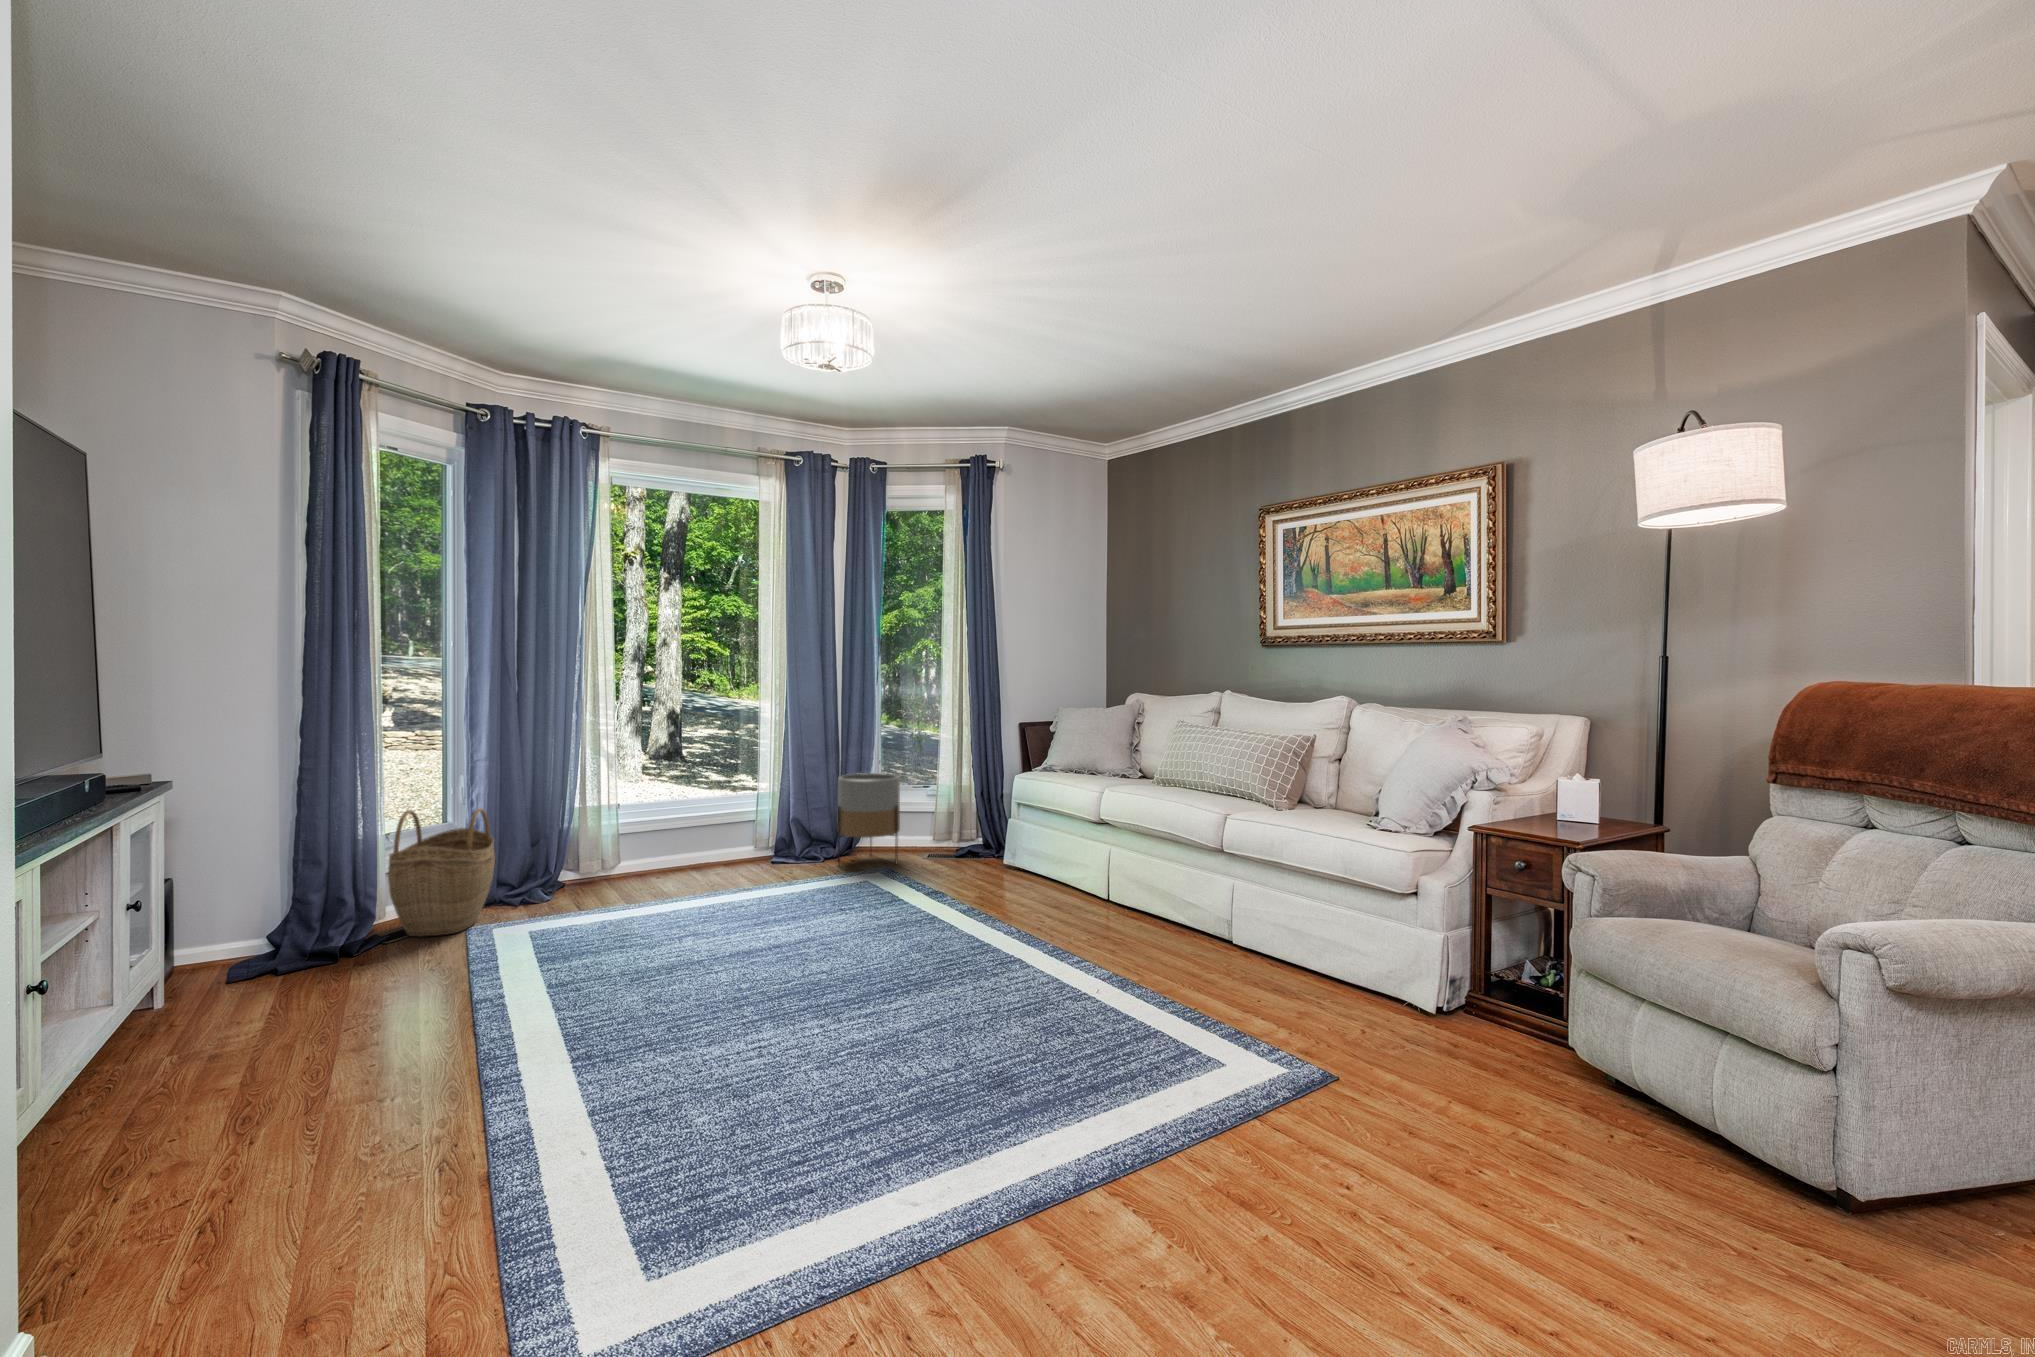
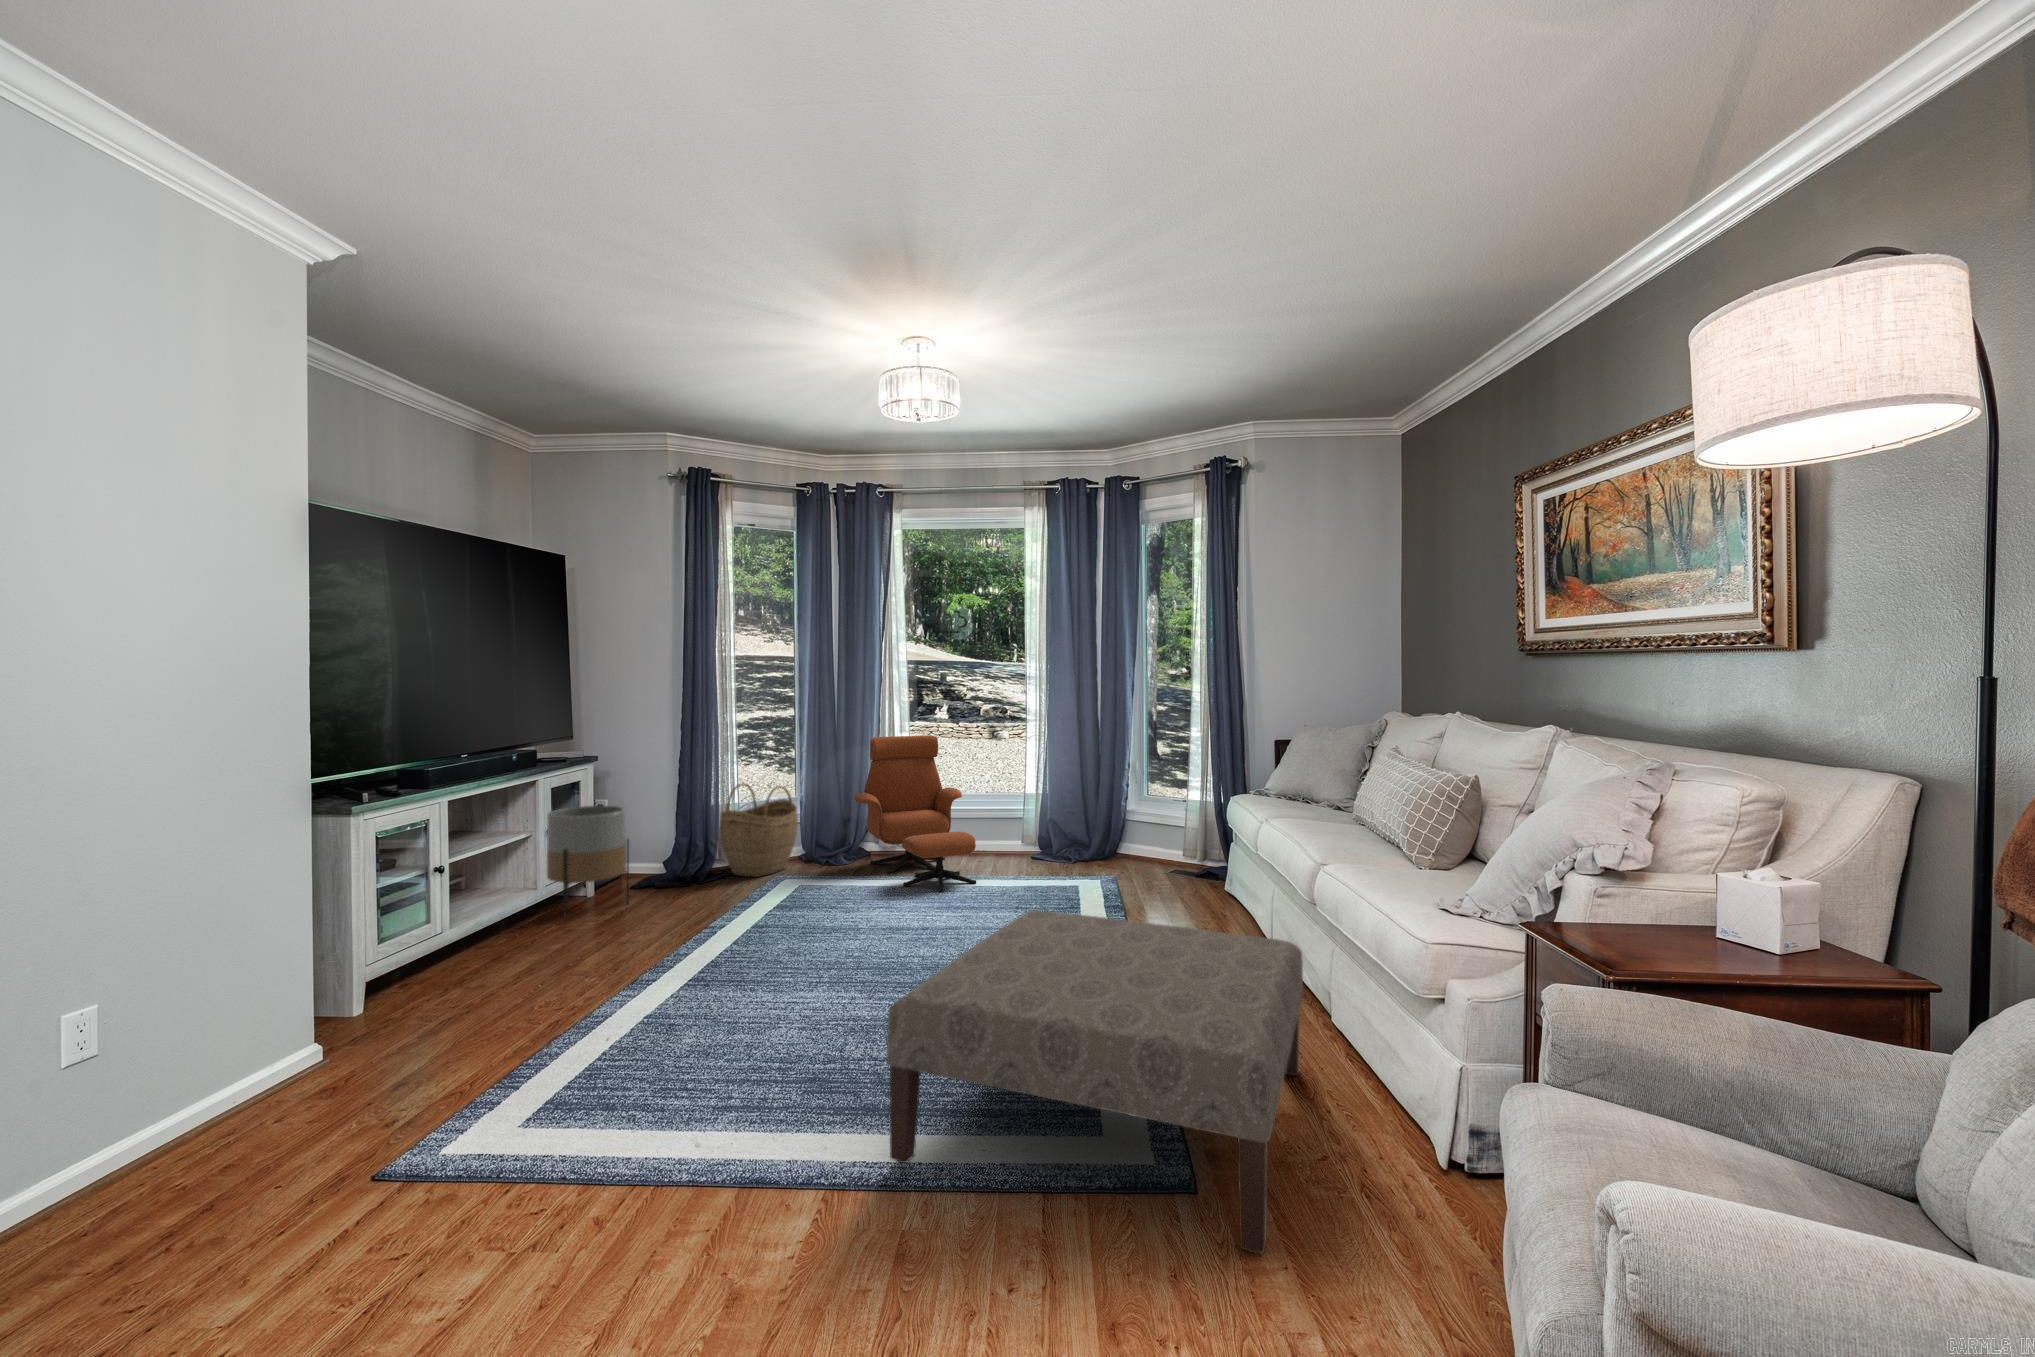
lounge chair: none [574,734,759,911] -> present [854,735,976,891]
planter: present [837,773,900,864] -> present [547,806,629,919]
ottoman: none [1027,874,1422,1120] -> present [887,910,1303,1254]

